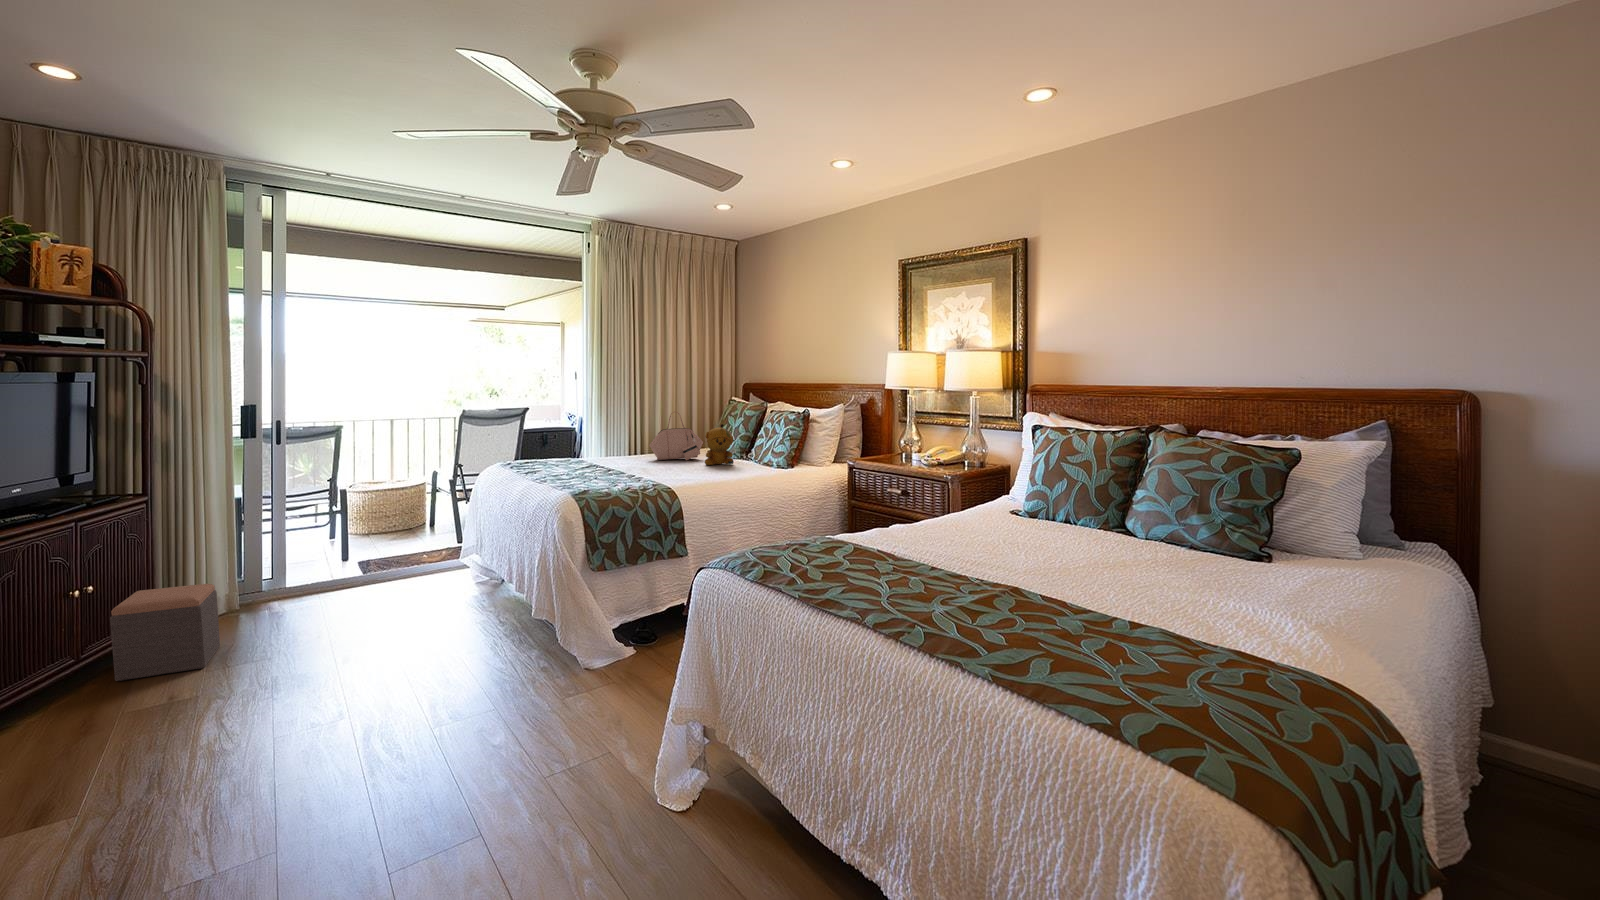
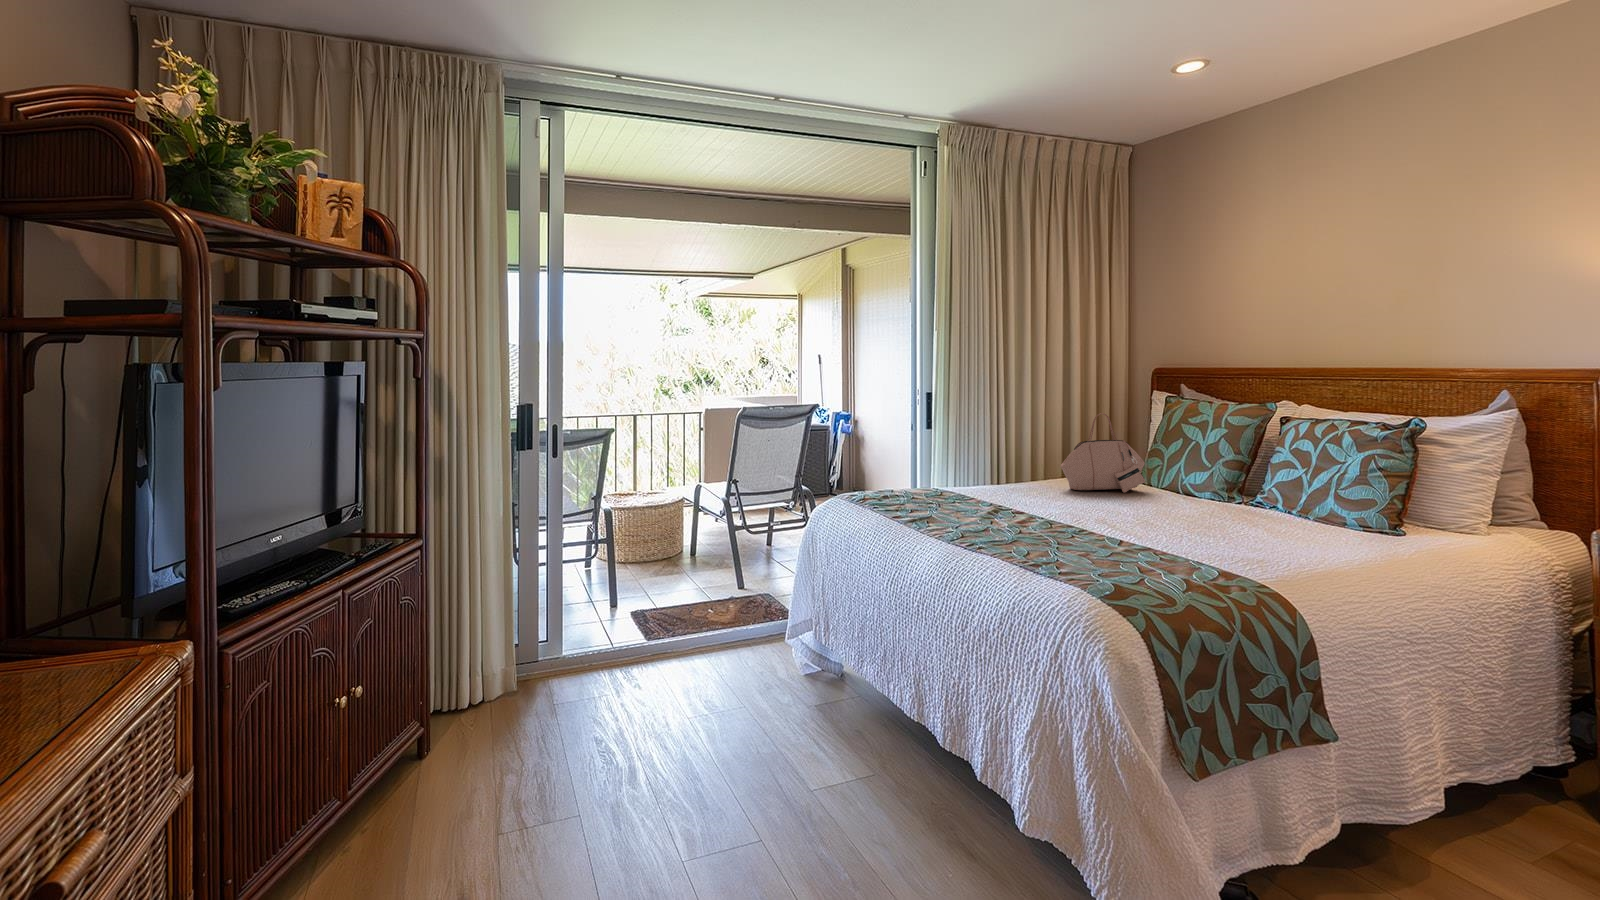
stuffed bear: present [705,424,734,465] -> none [1172,436,1222,504]
footstool: present [110,584,220,681] -> none [385,672,508,823]

